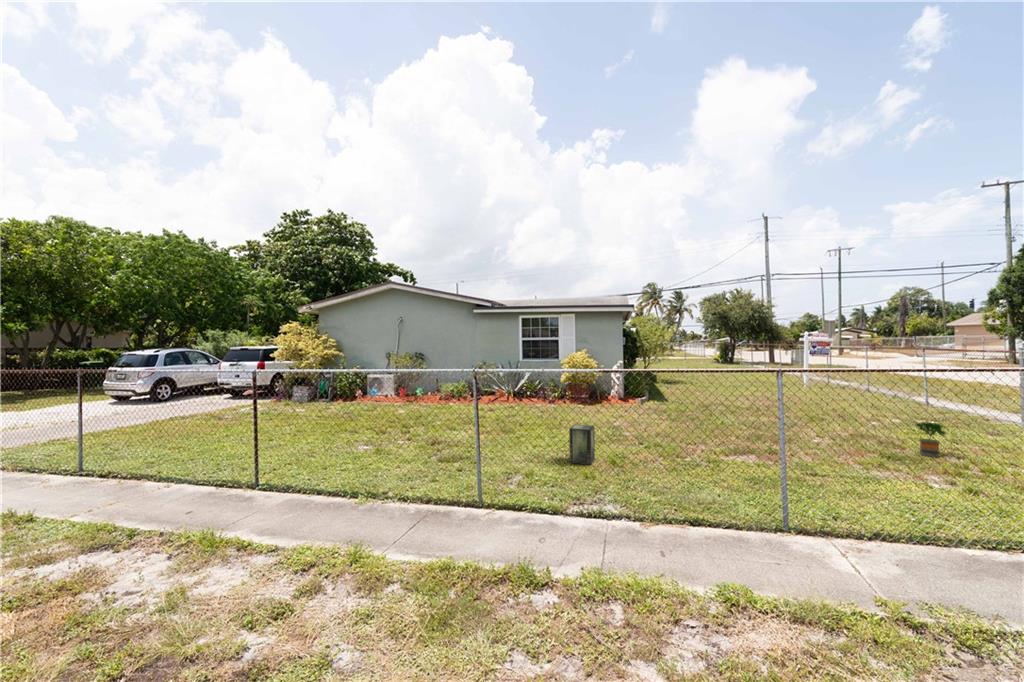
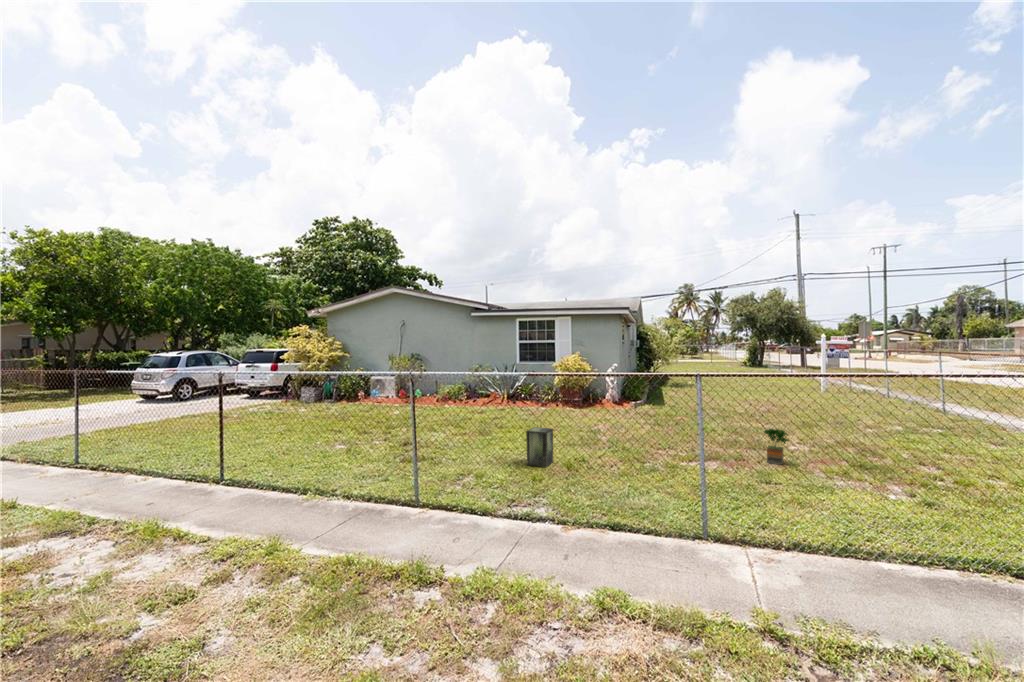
potted tree: present [916,422,946,457] -> present [764,429,788,465]

